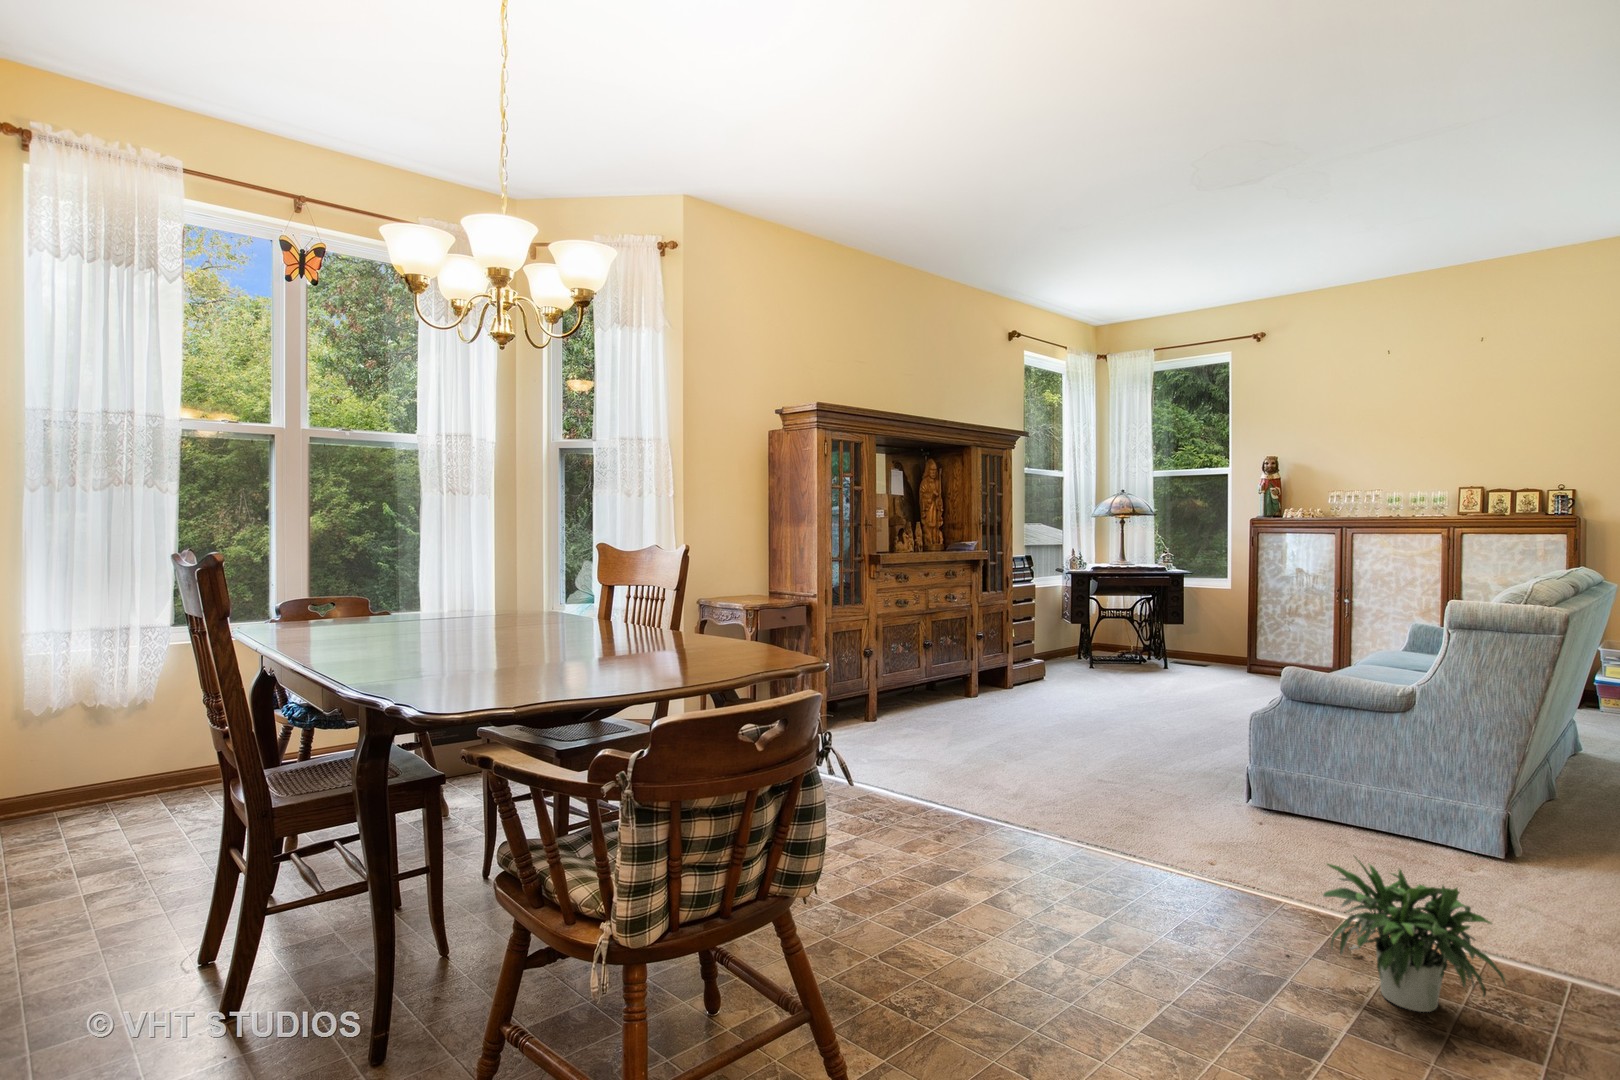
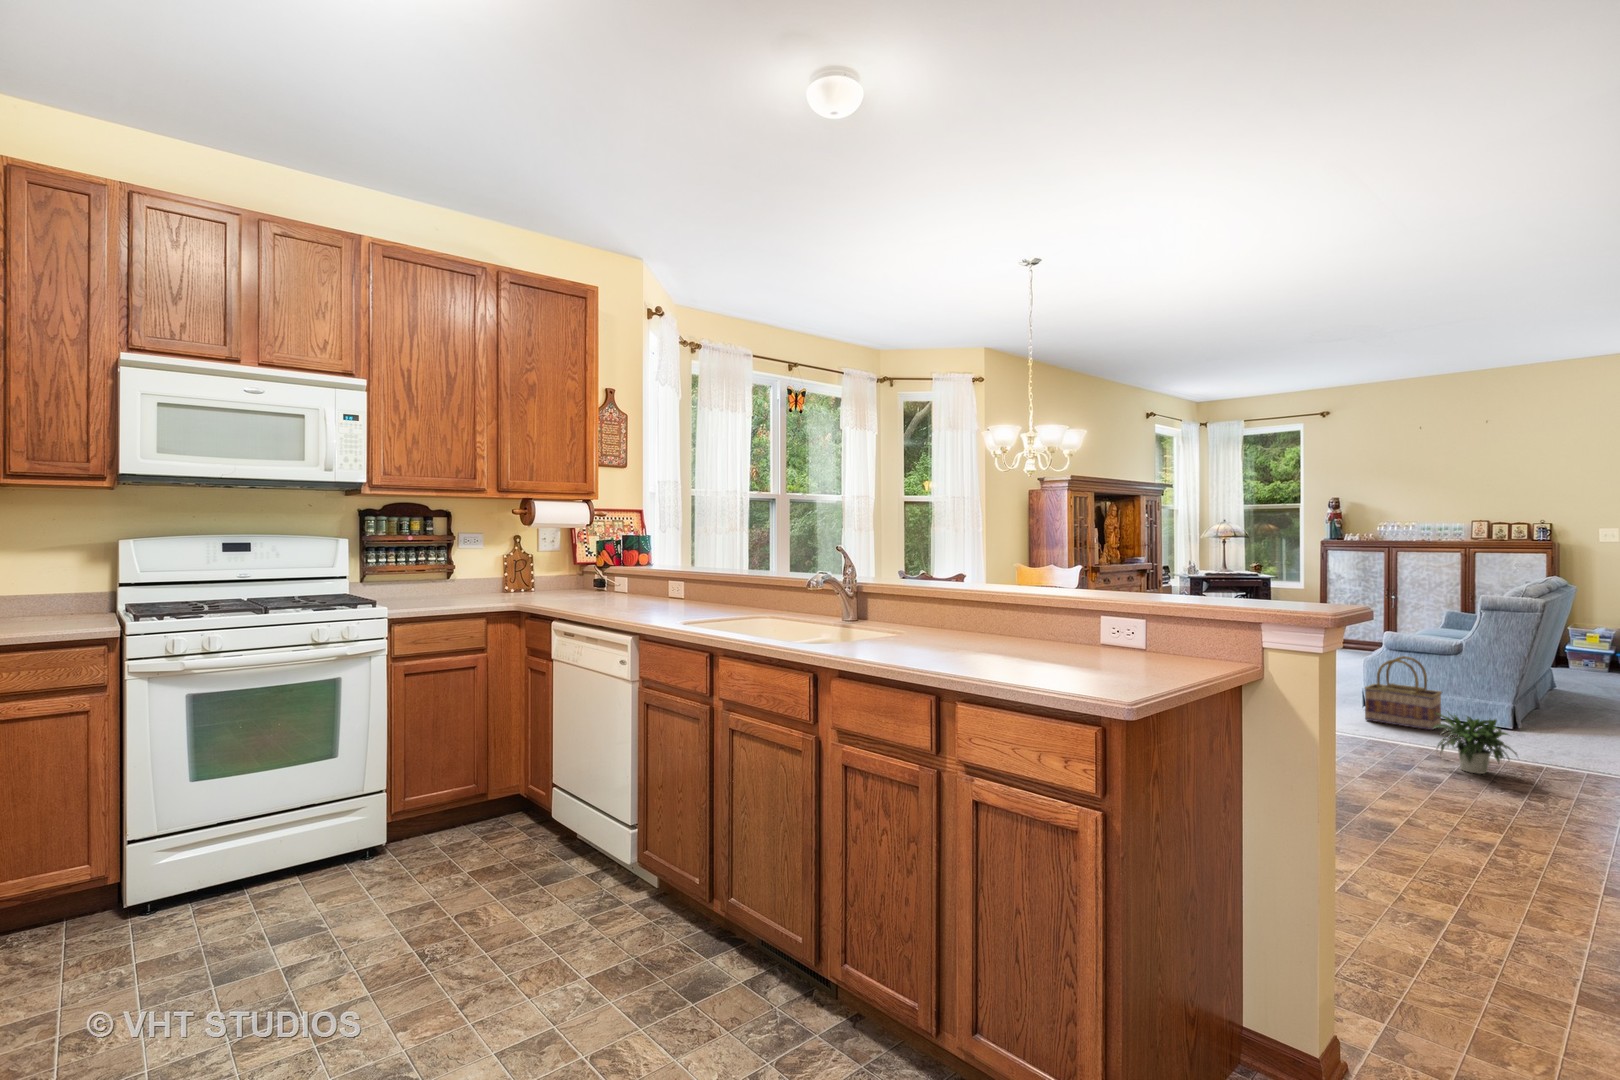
basket: none [1240,711,1378,857] -> present [1365,656,1442,730]

